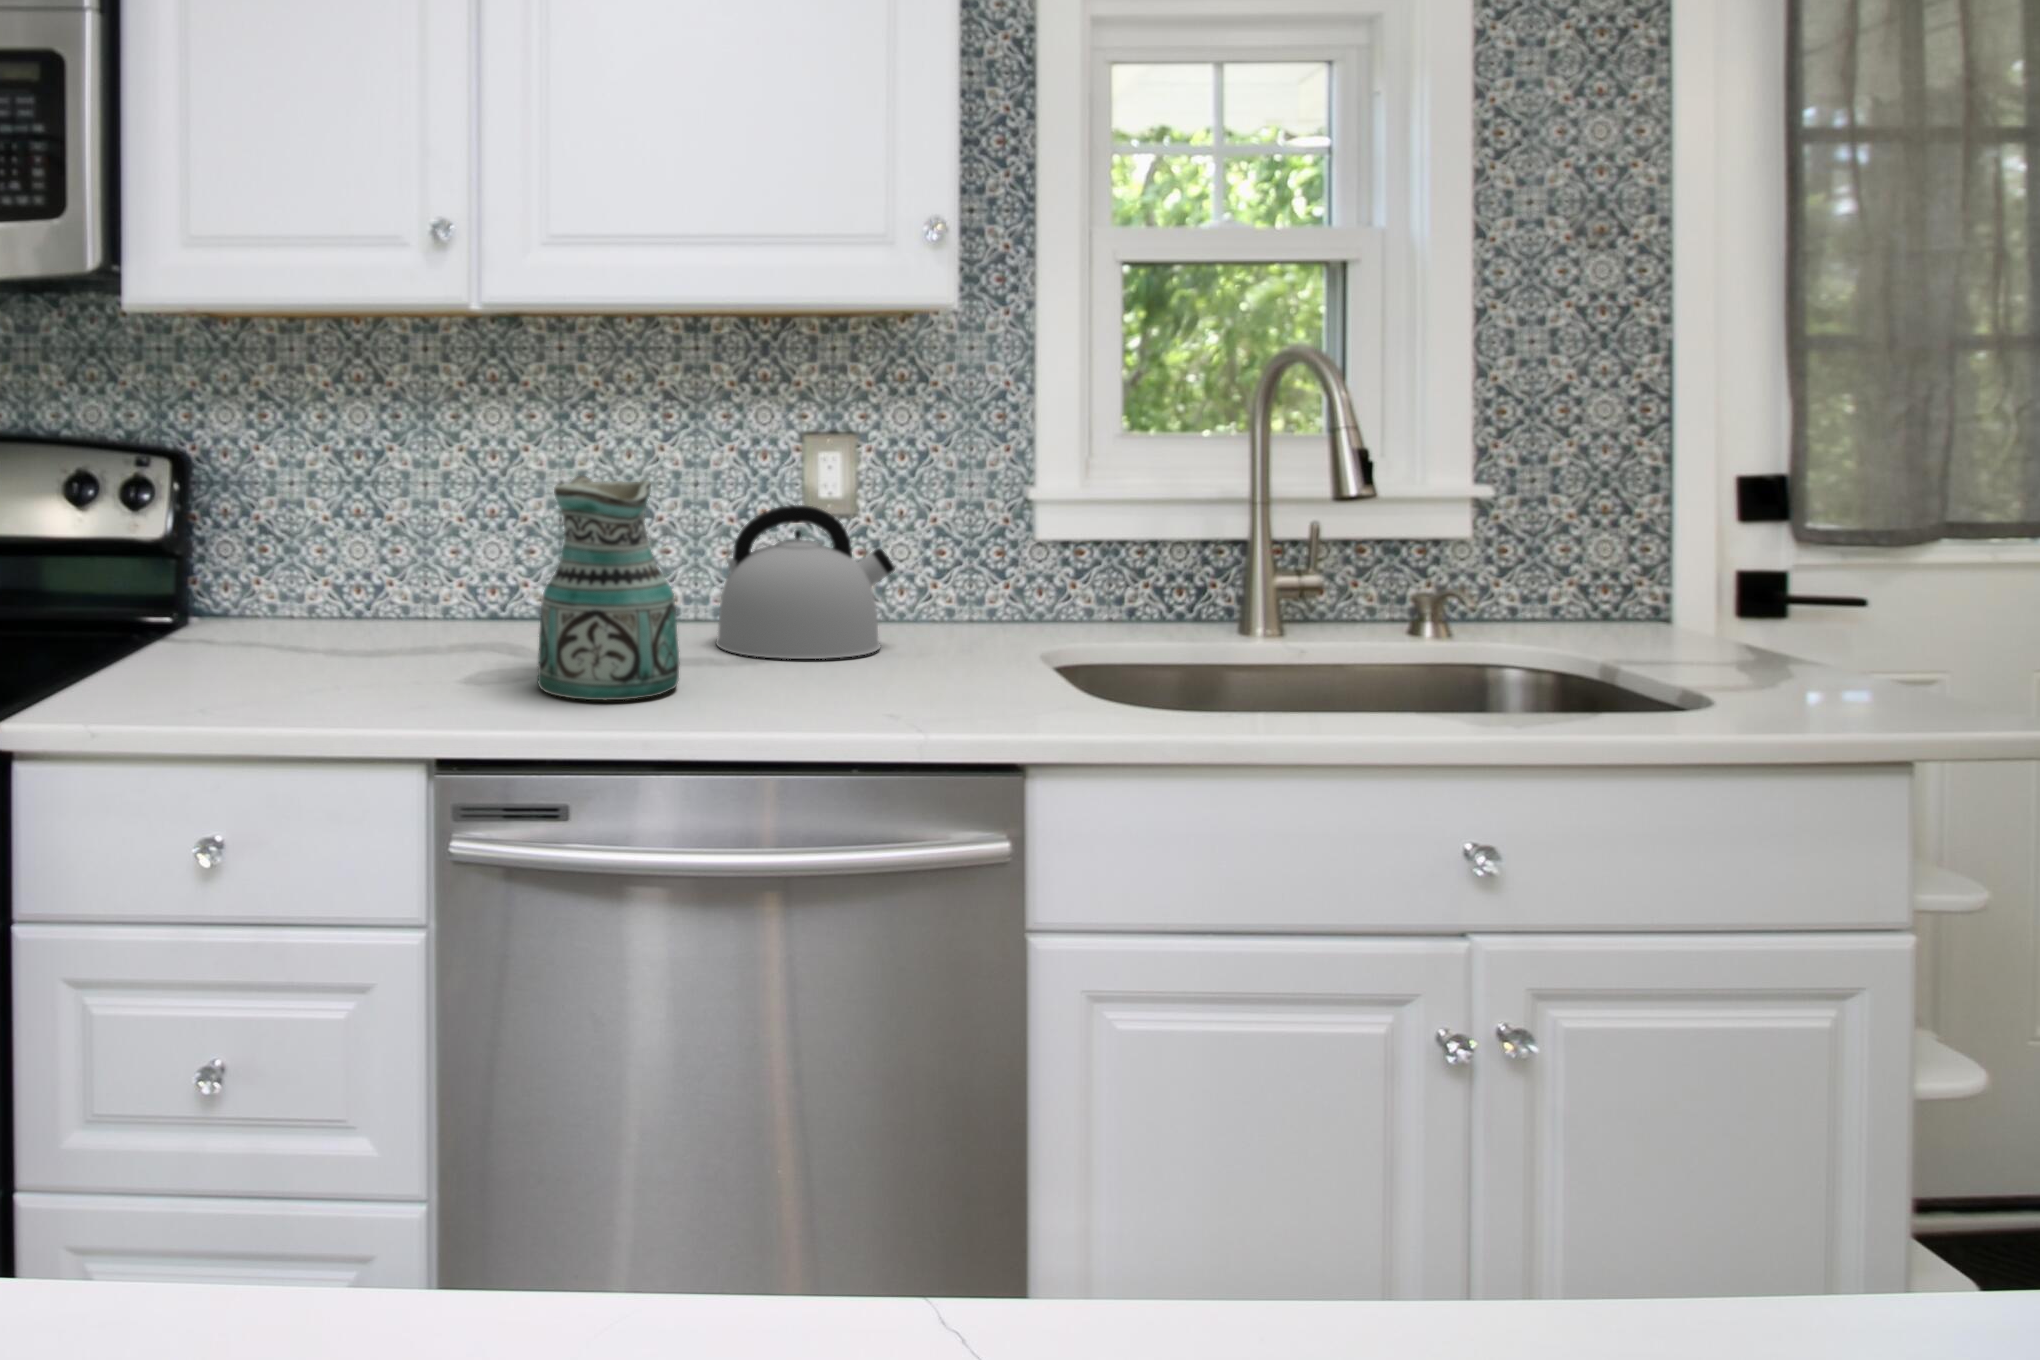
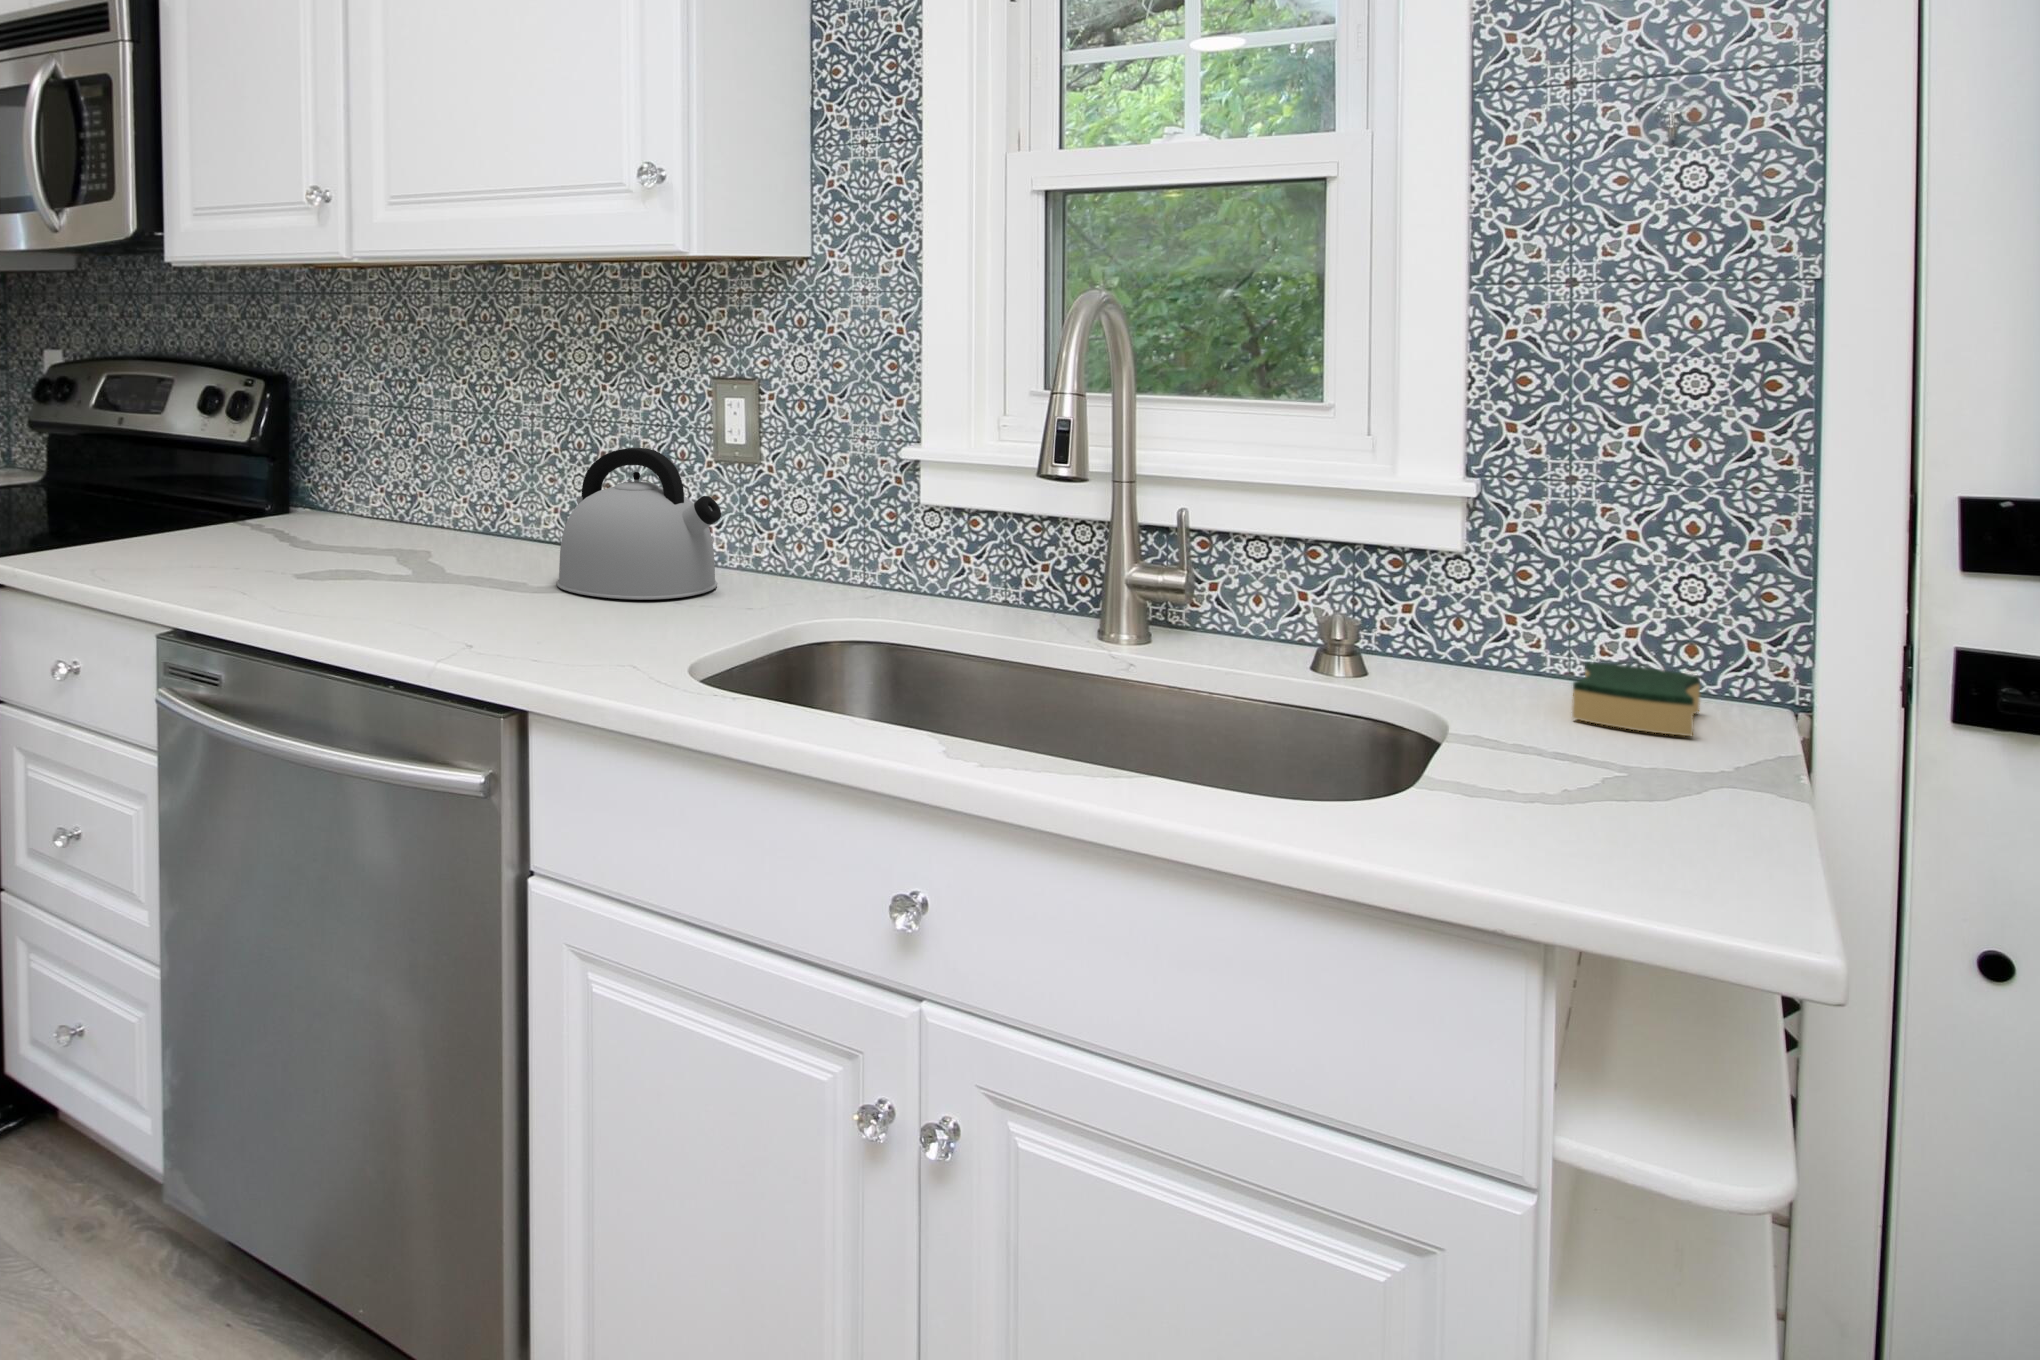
ceramic pitcher: present [538,475,679,700] -> none [307,408,433,605]
sponge: none [1568,610,1684,650] -> present [1572,662,1700,736]

